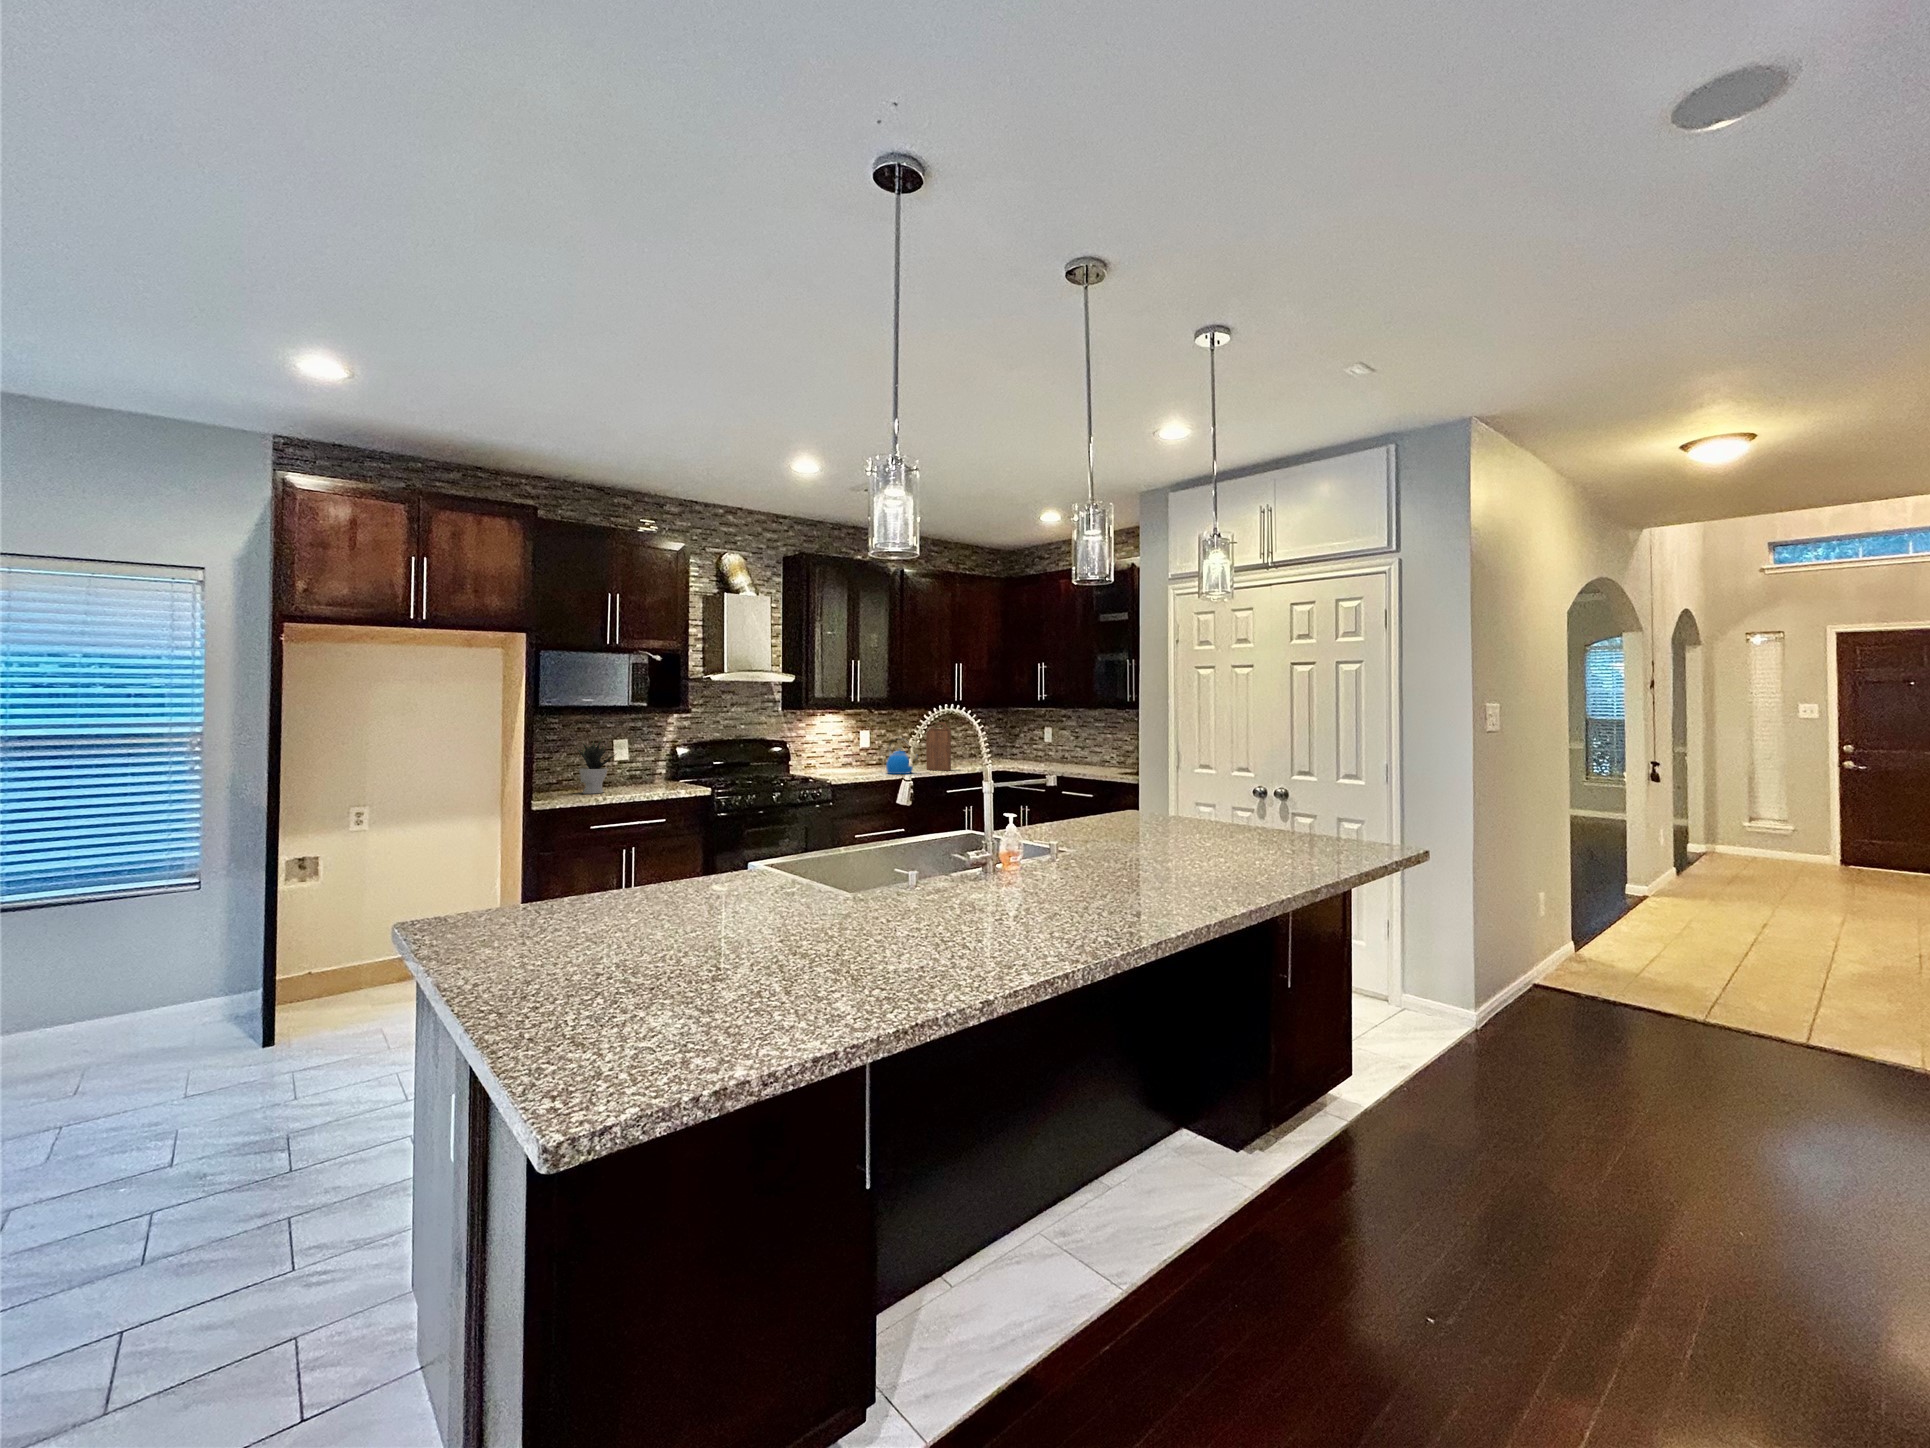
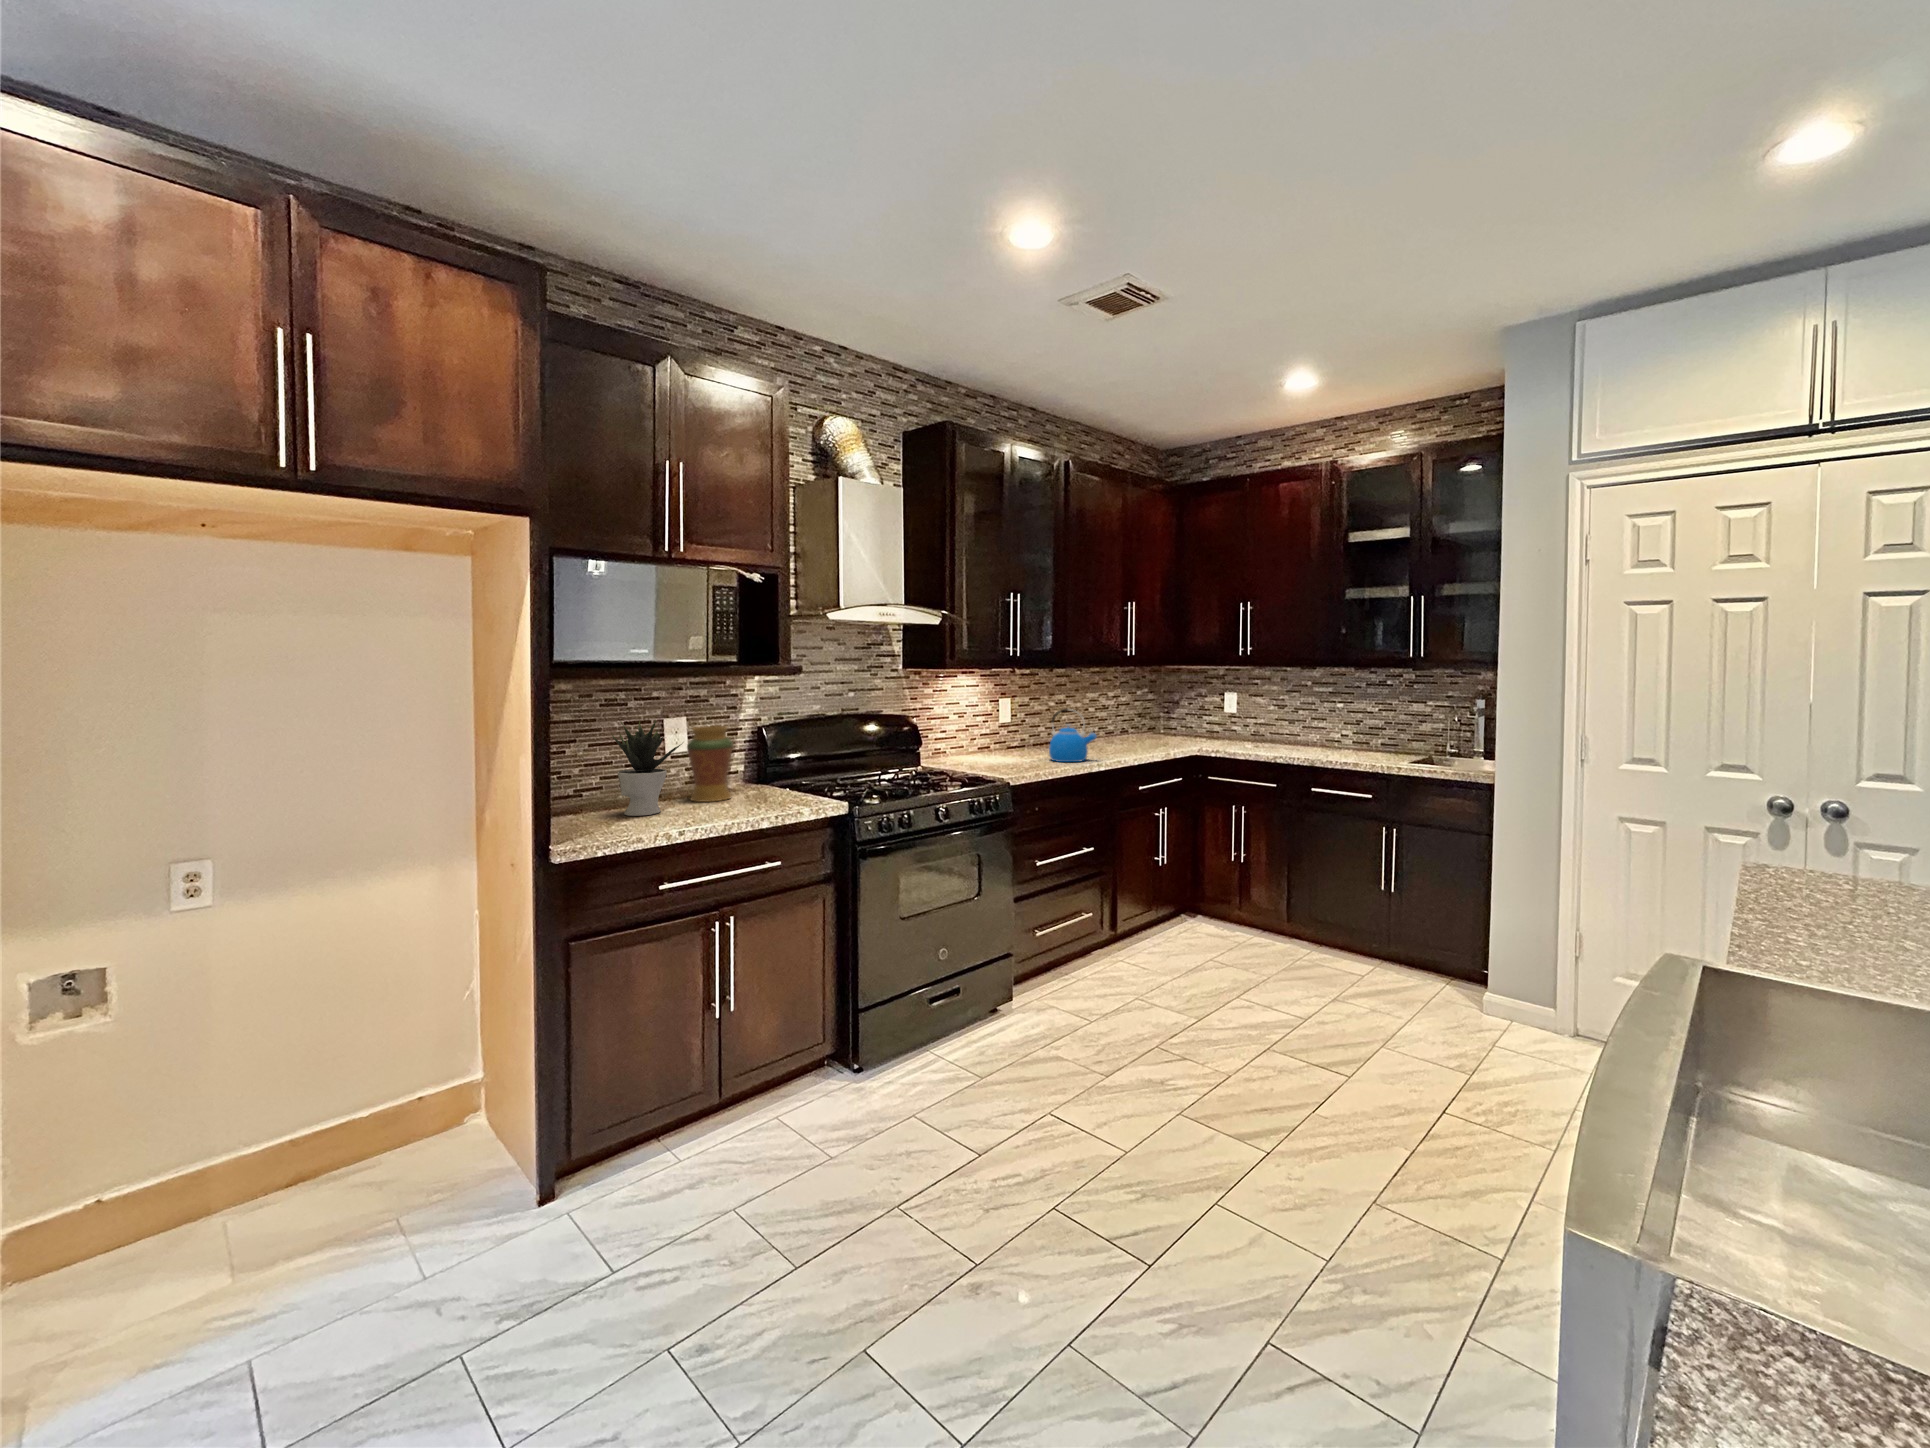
cutting board: present [926,722,951,771] -> none [1092,686,1131,755]
decorative vase: none [624,744,653,789] -> present [687,726,733,802]

